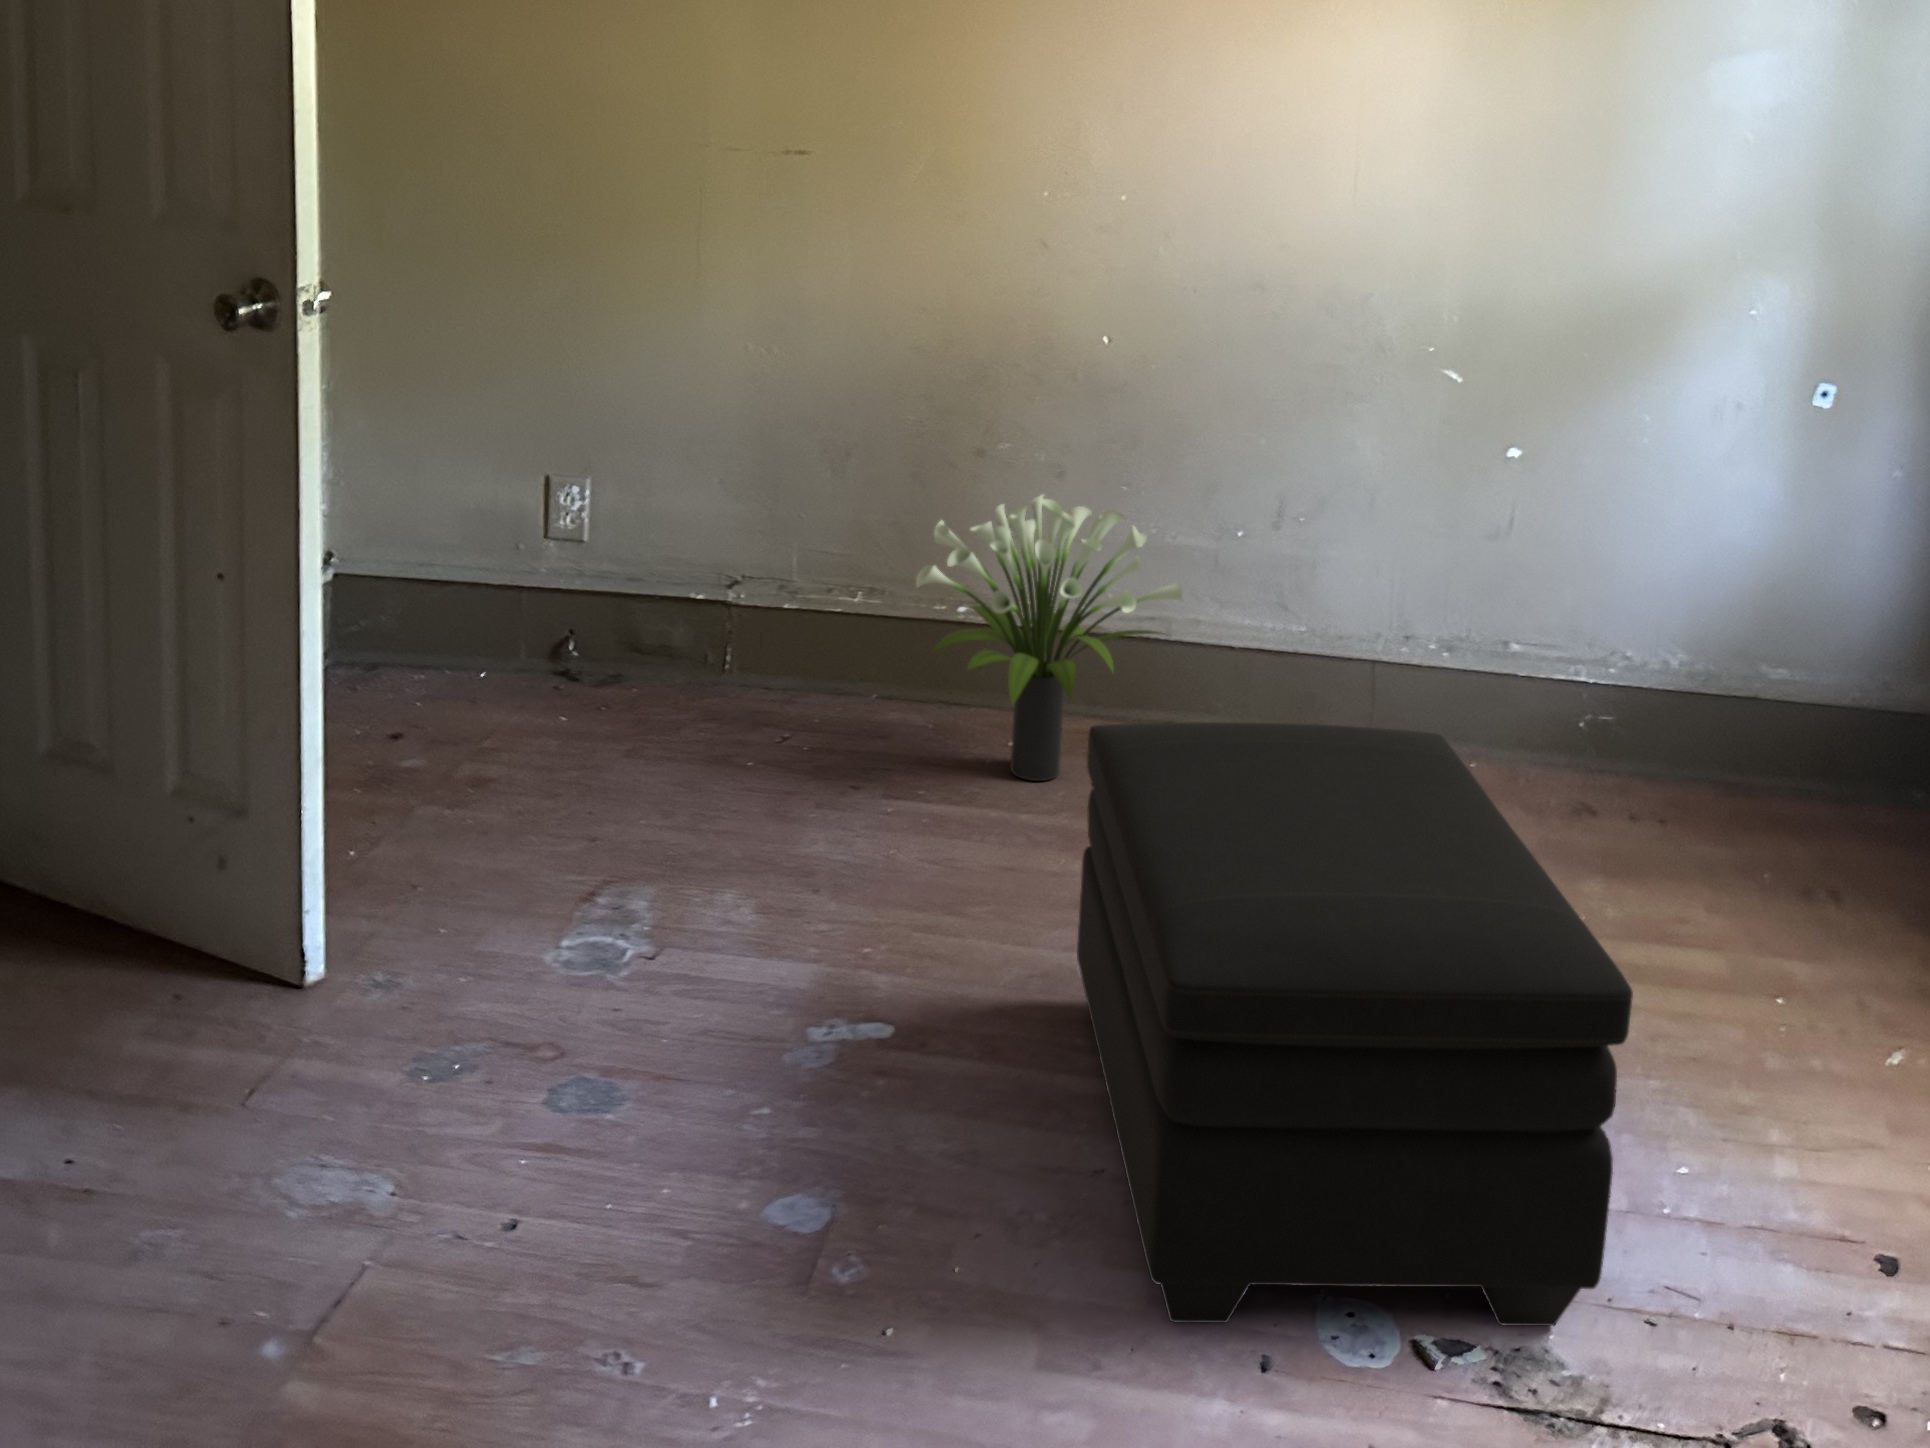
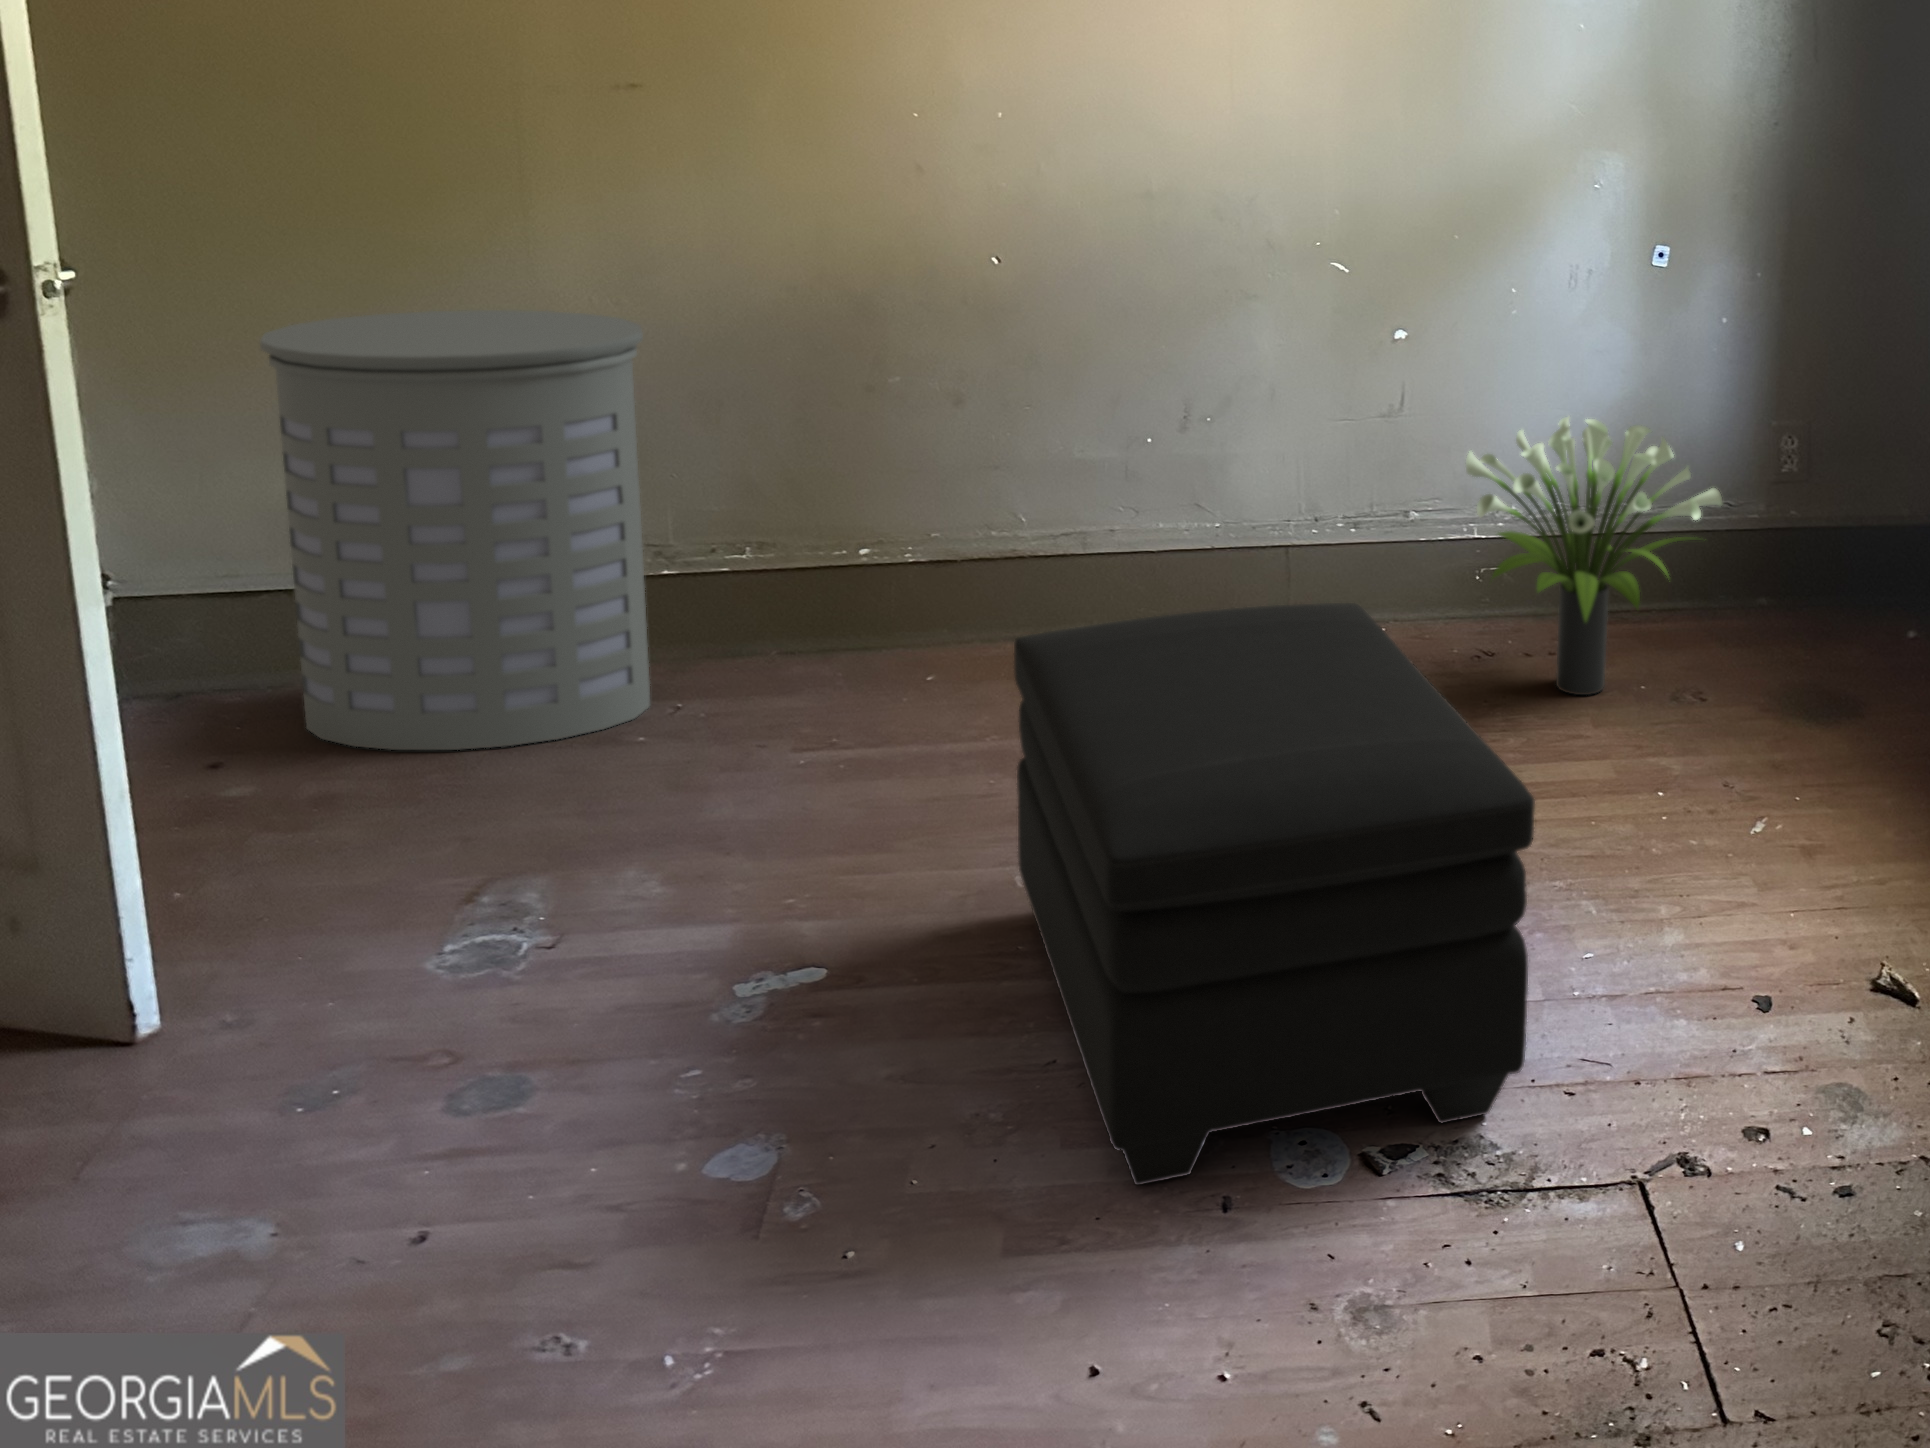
laundry hamper: none [467,352,776,755] -> present [260,310,650,750]
potted plant: present [916,495,1182,781] -> present [1466,417,1722,695]

